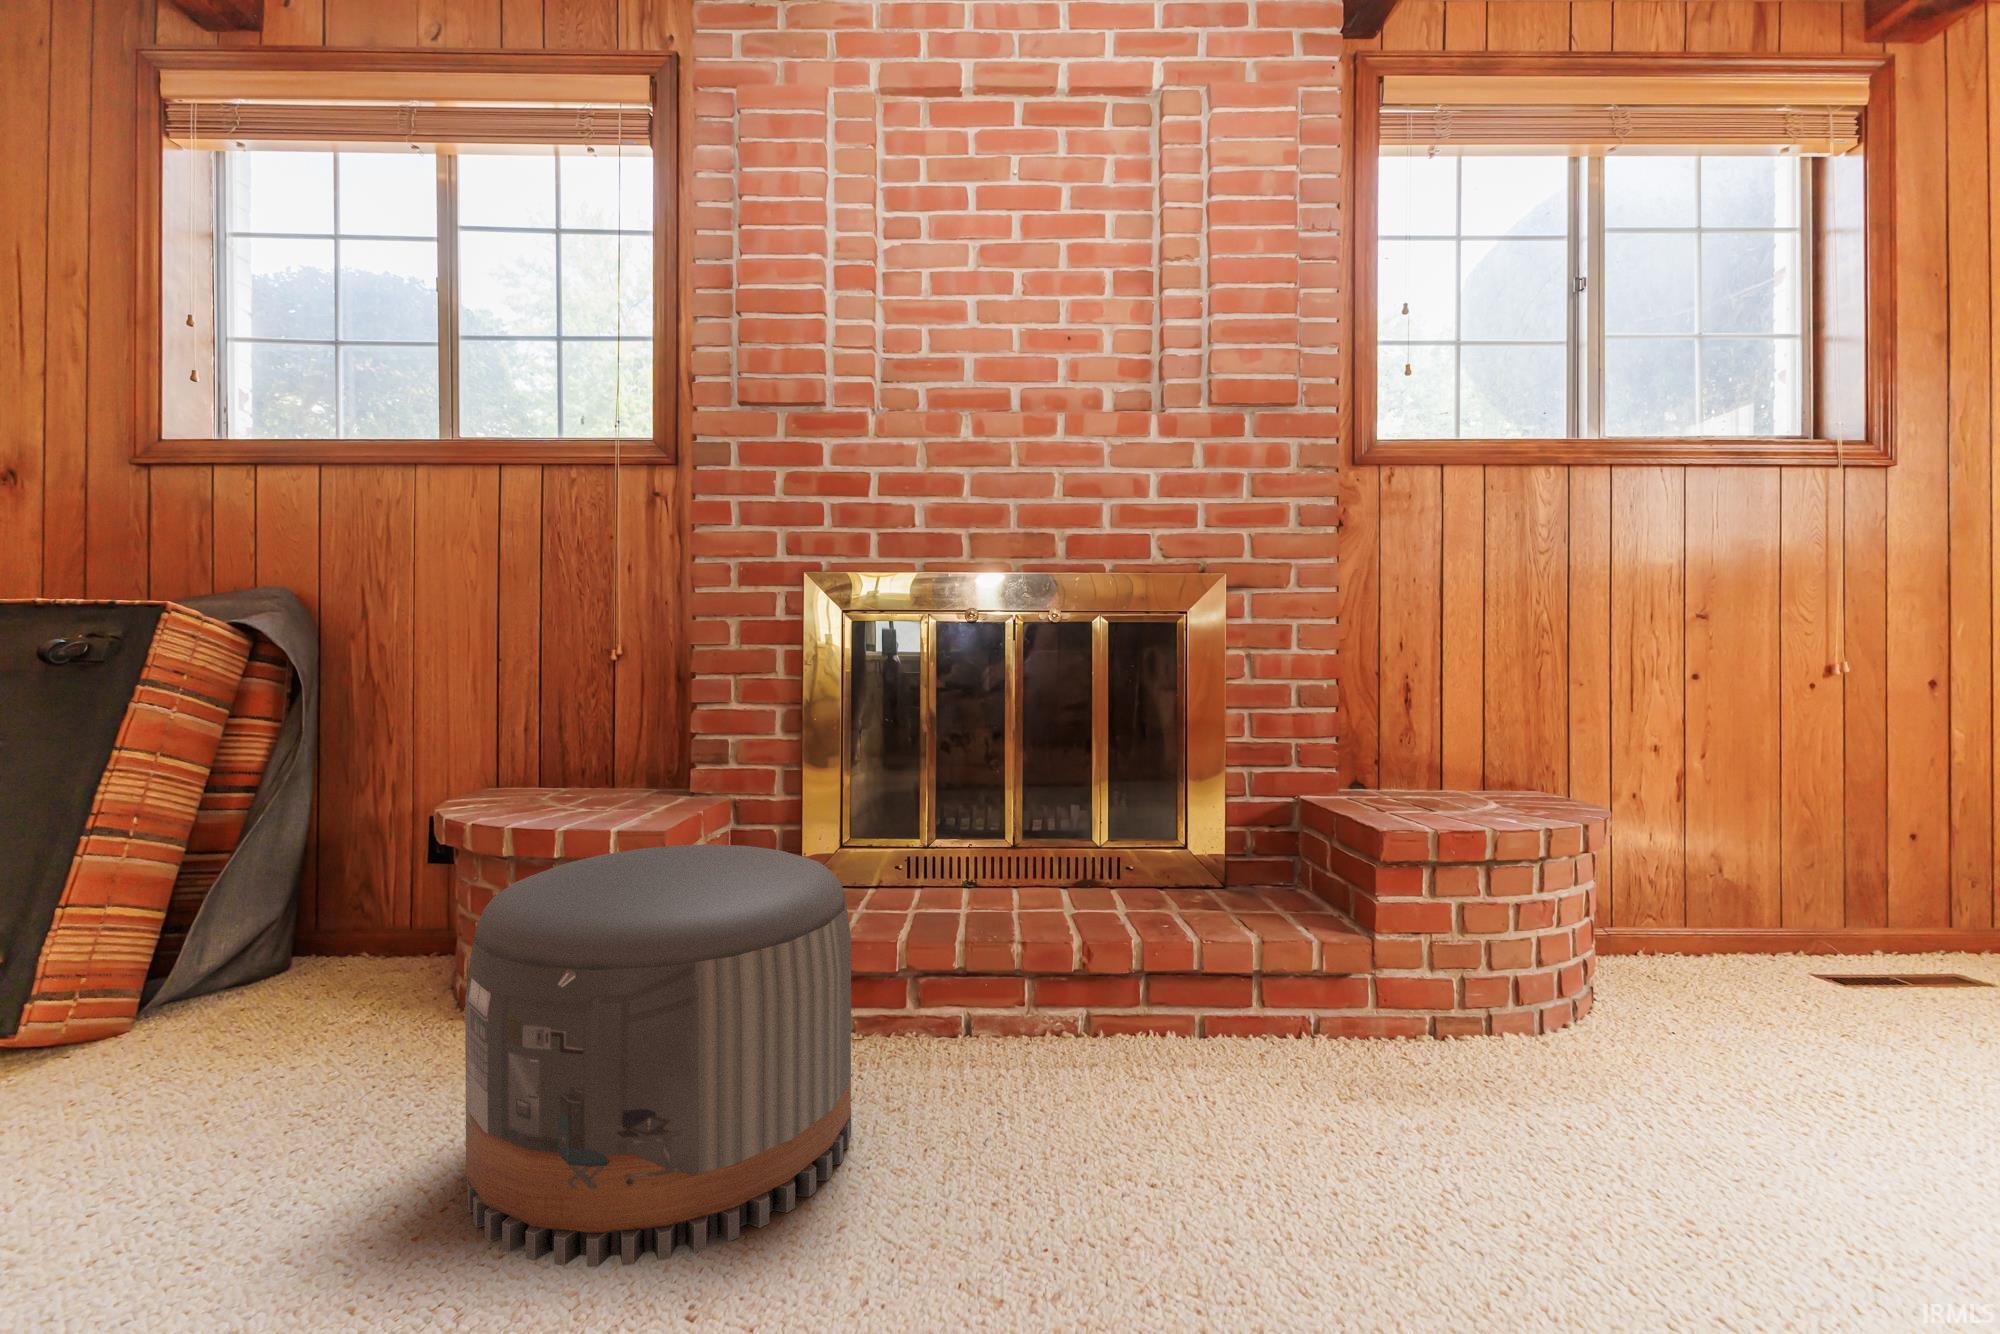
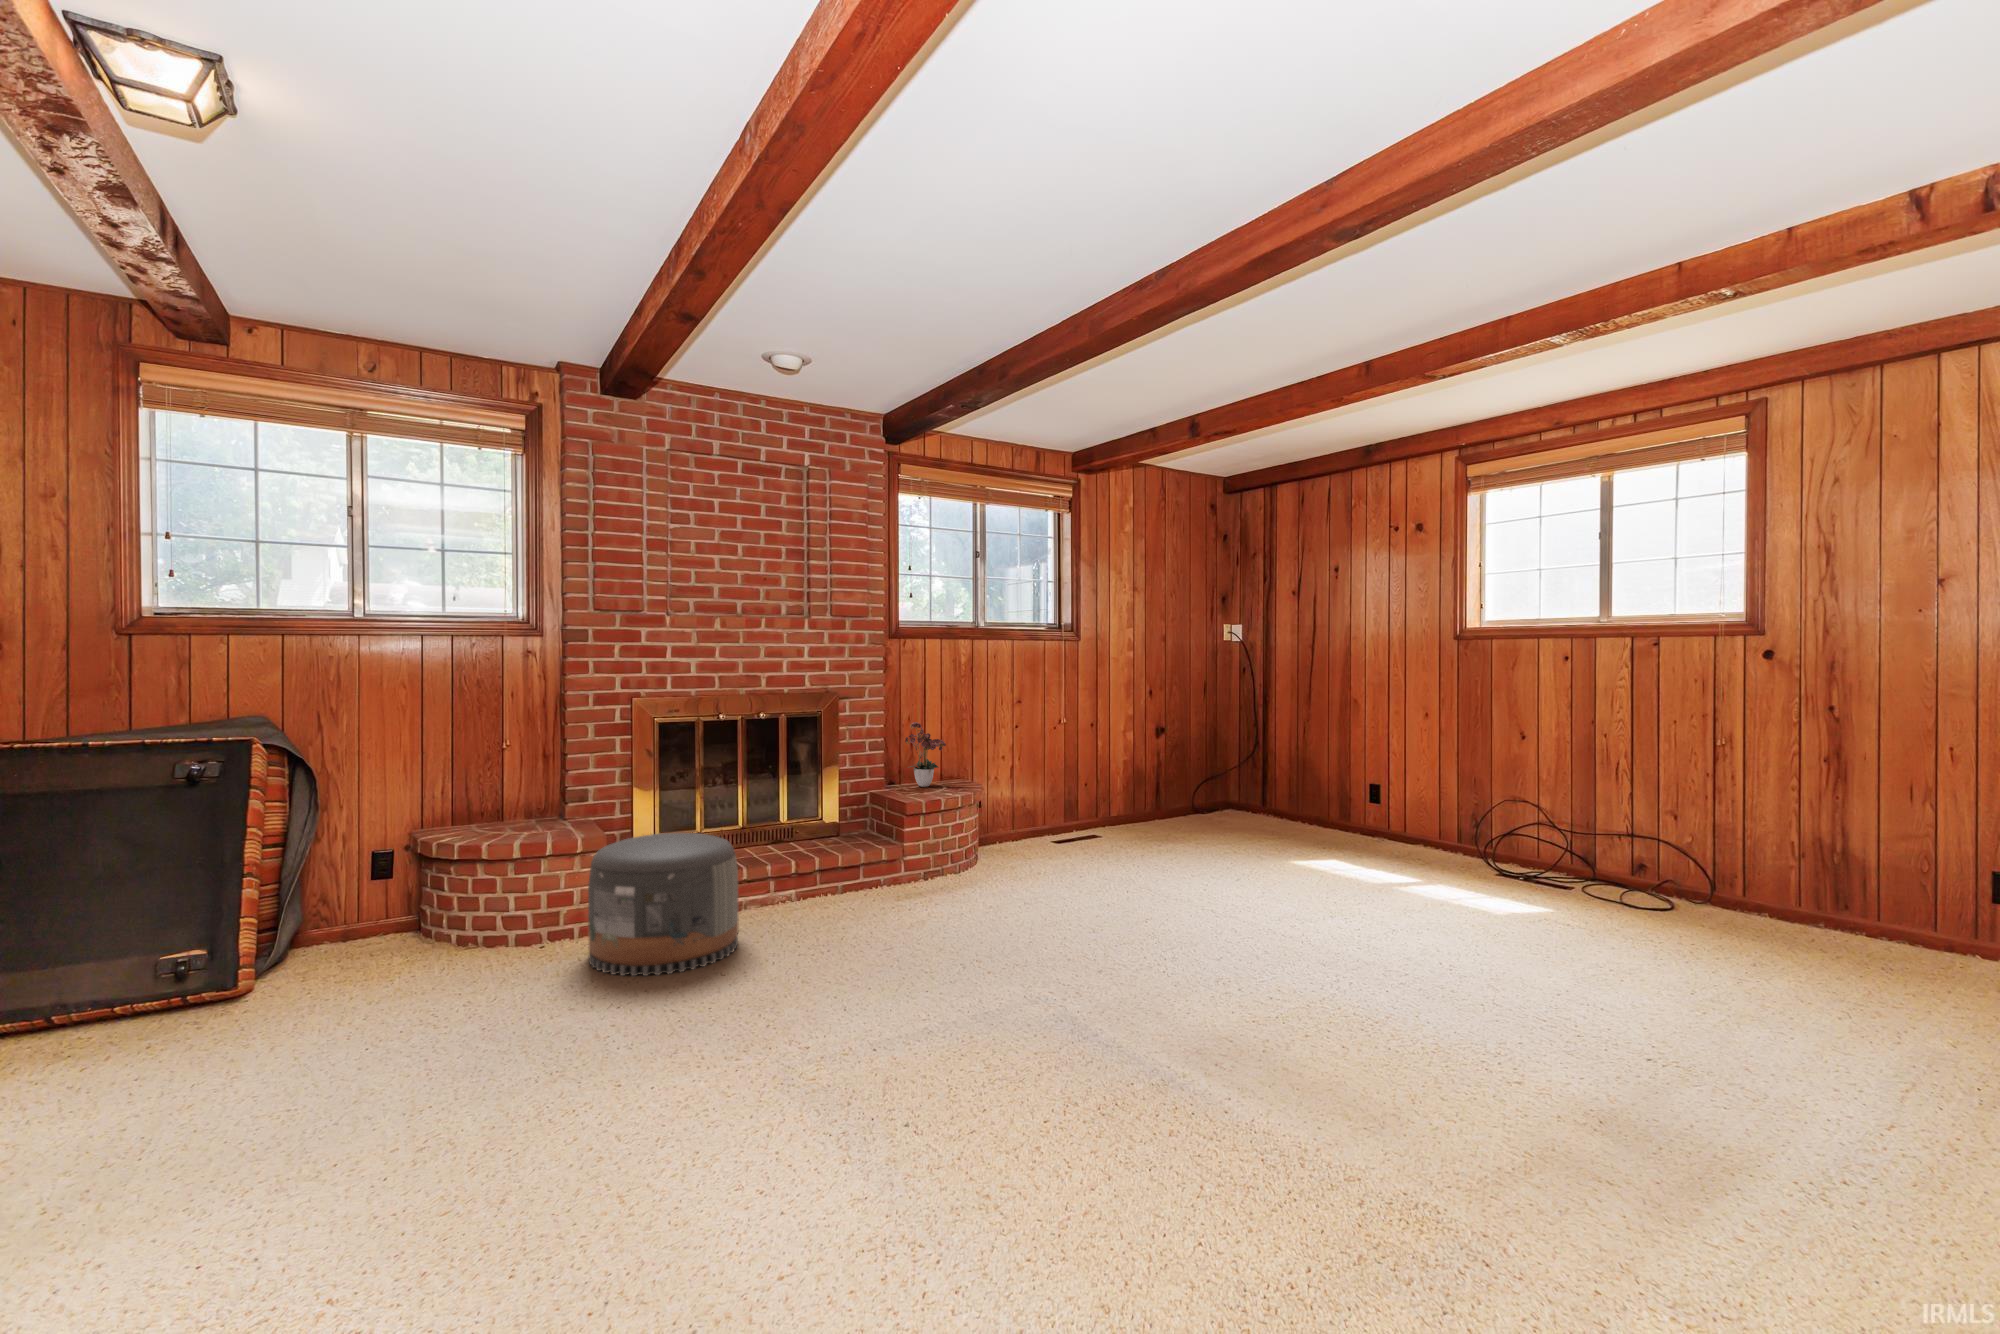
flower arrangement: none [1383,641,1504,798] -> present [905,722,946,787]

